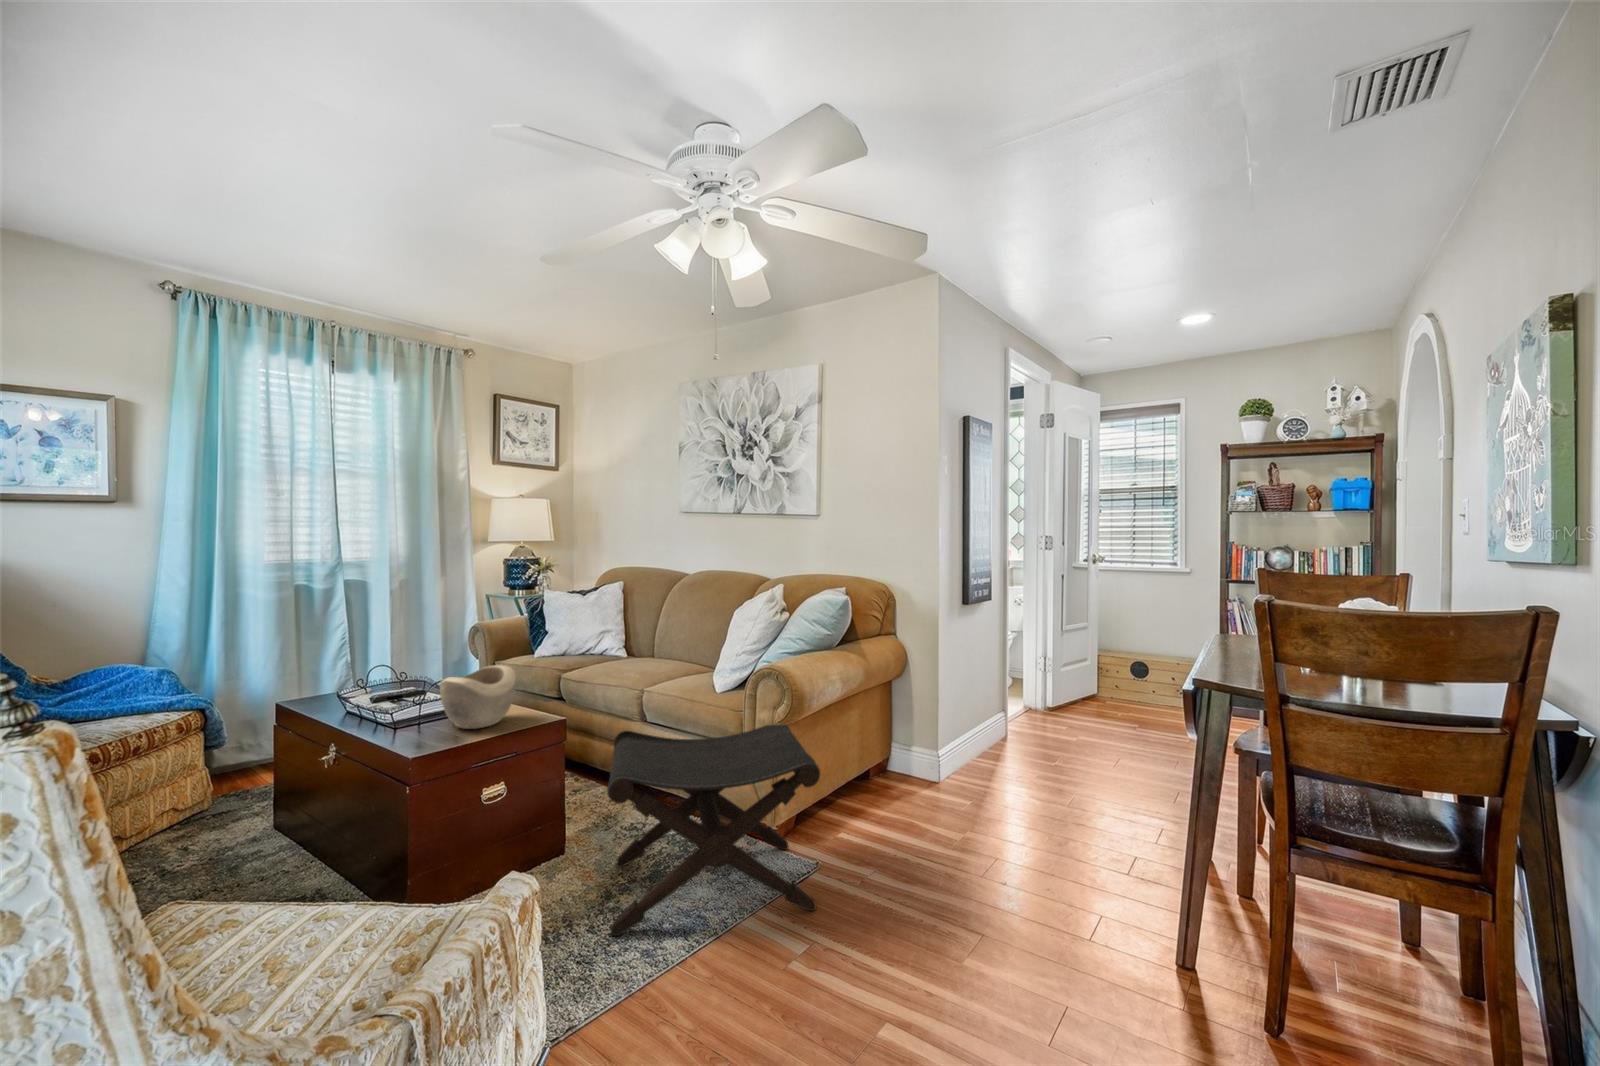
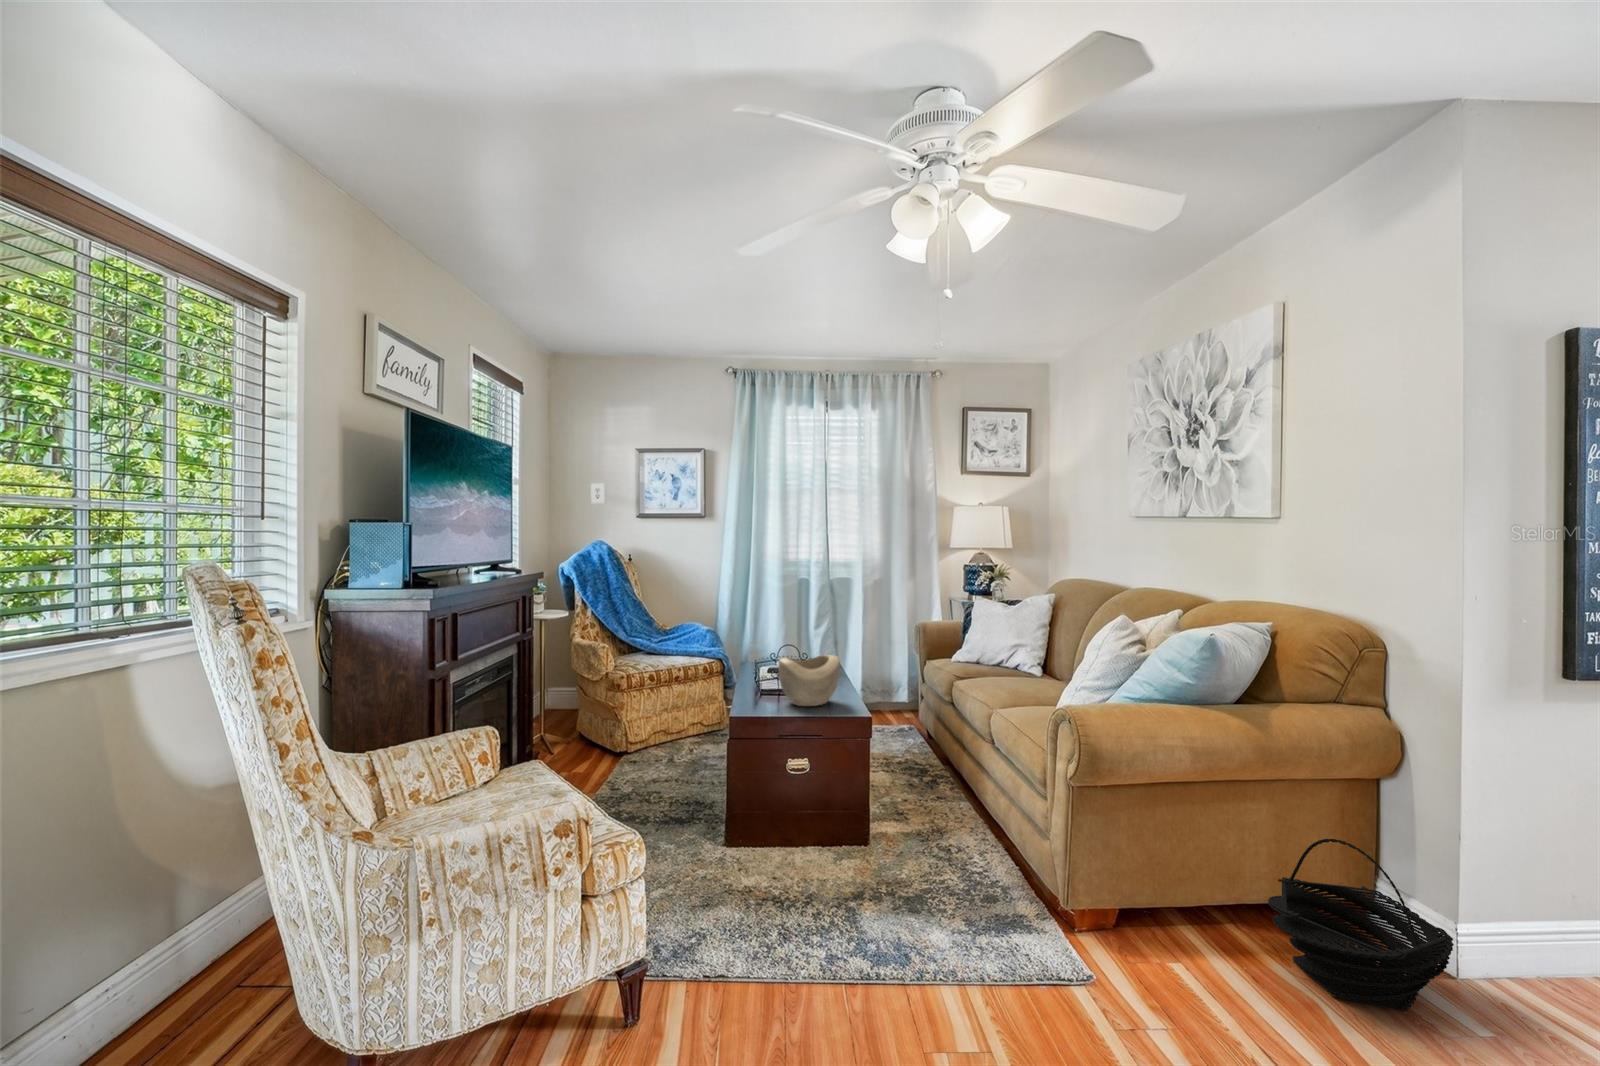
basket: none [867,720,957,814] -> present [1268,839,1454,1011]
footstool: present [607,724,820,936] -> none [821,740,1091,1022]

